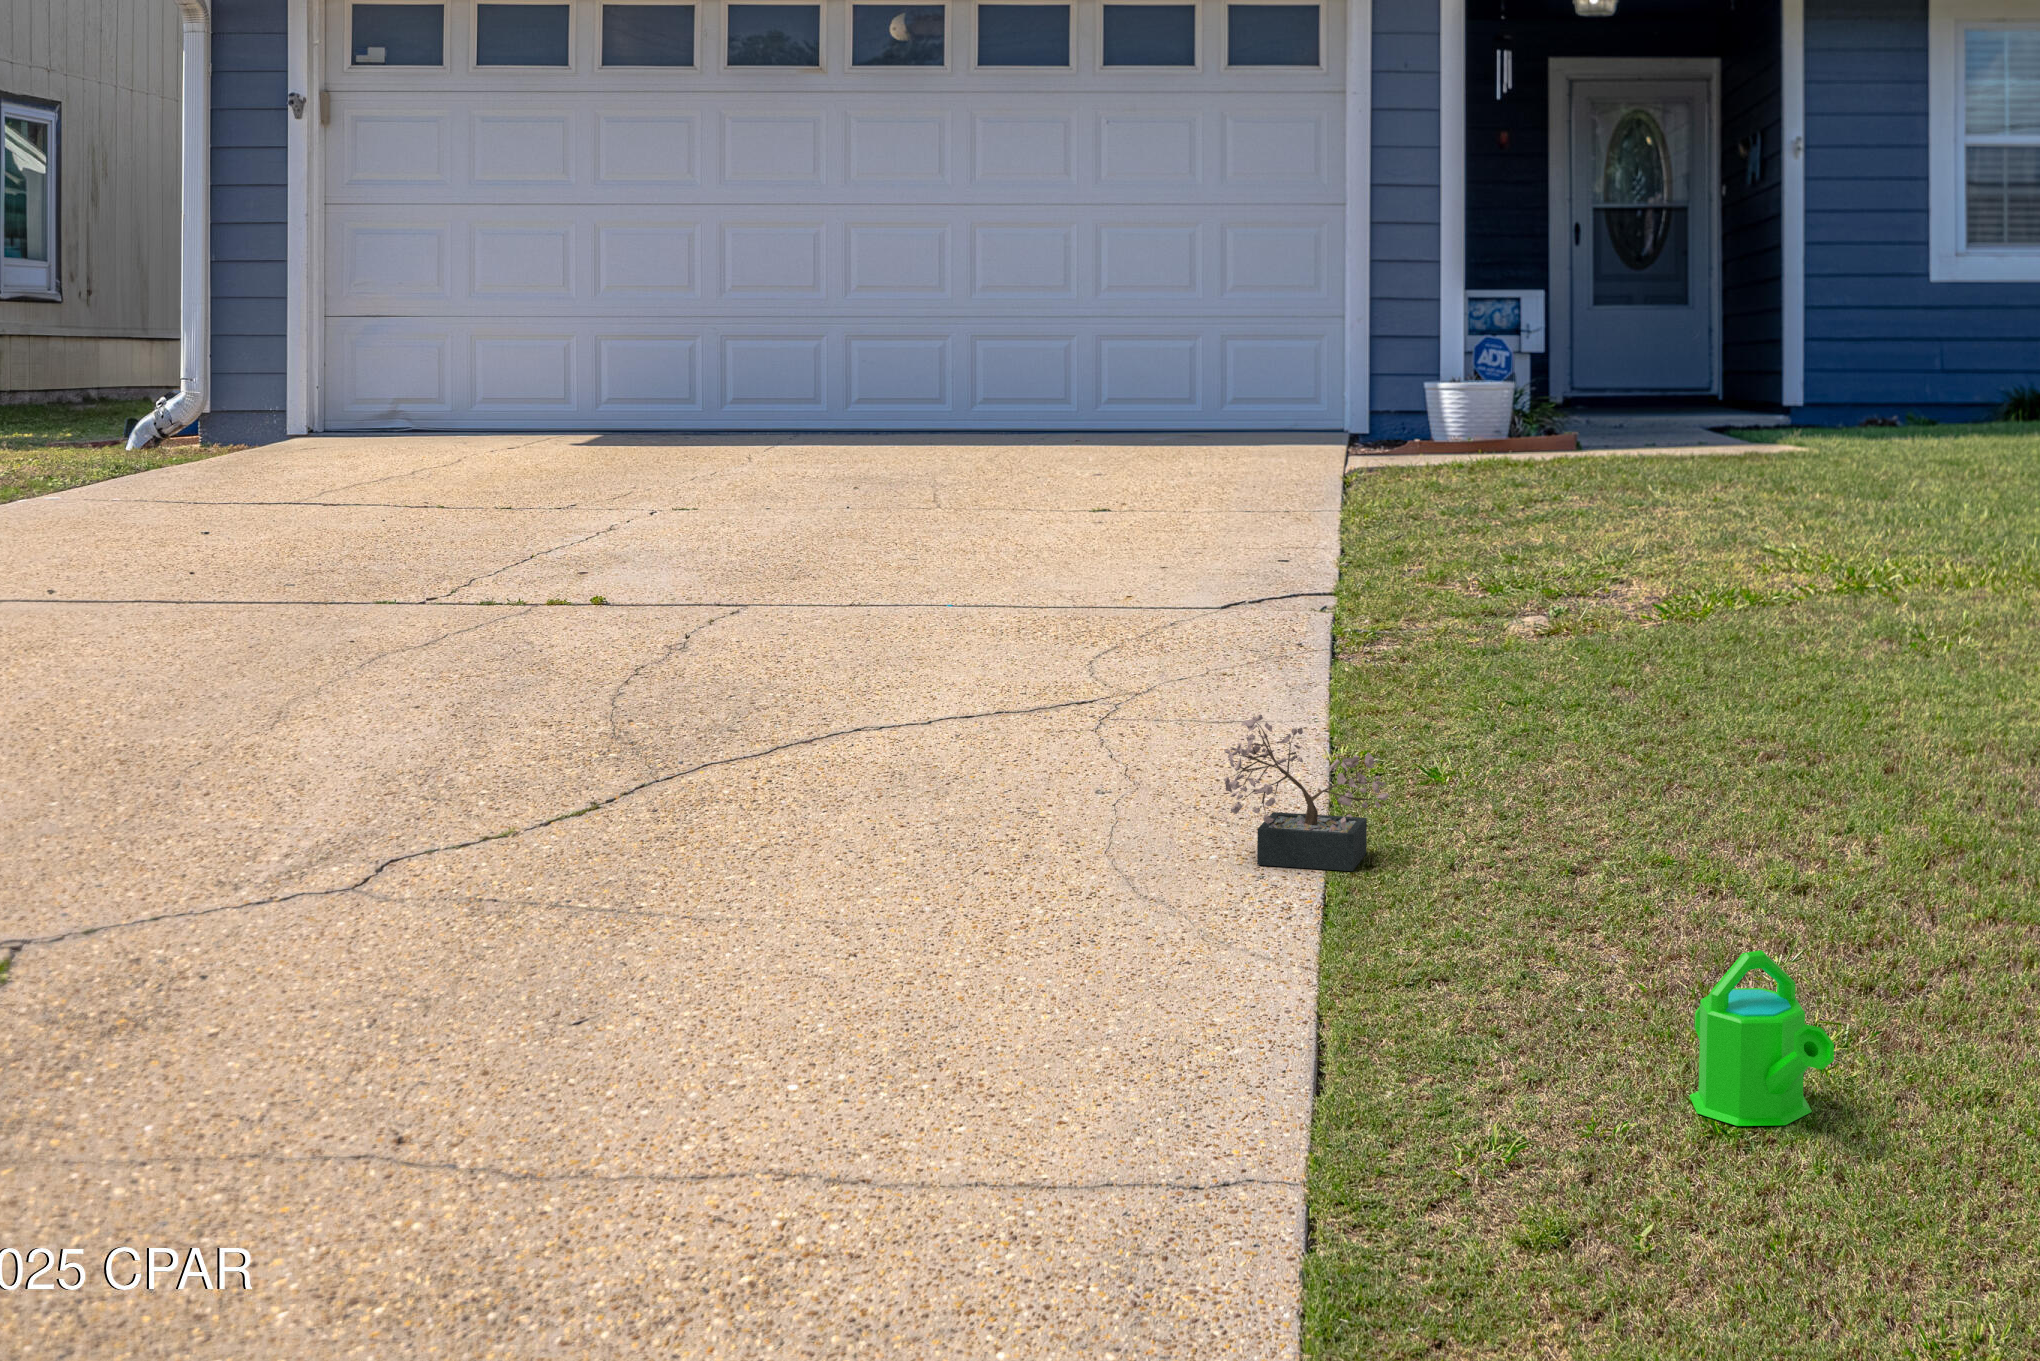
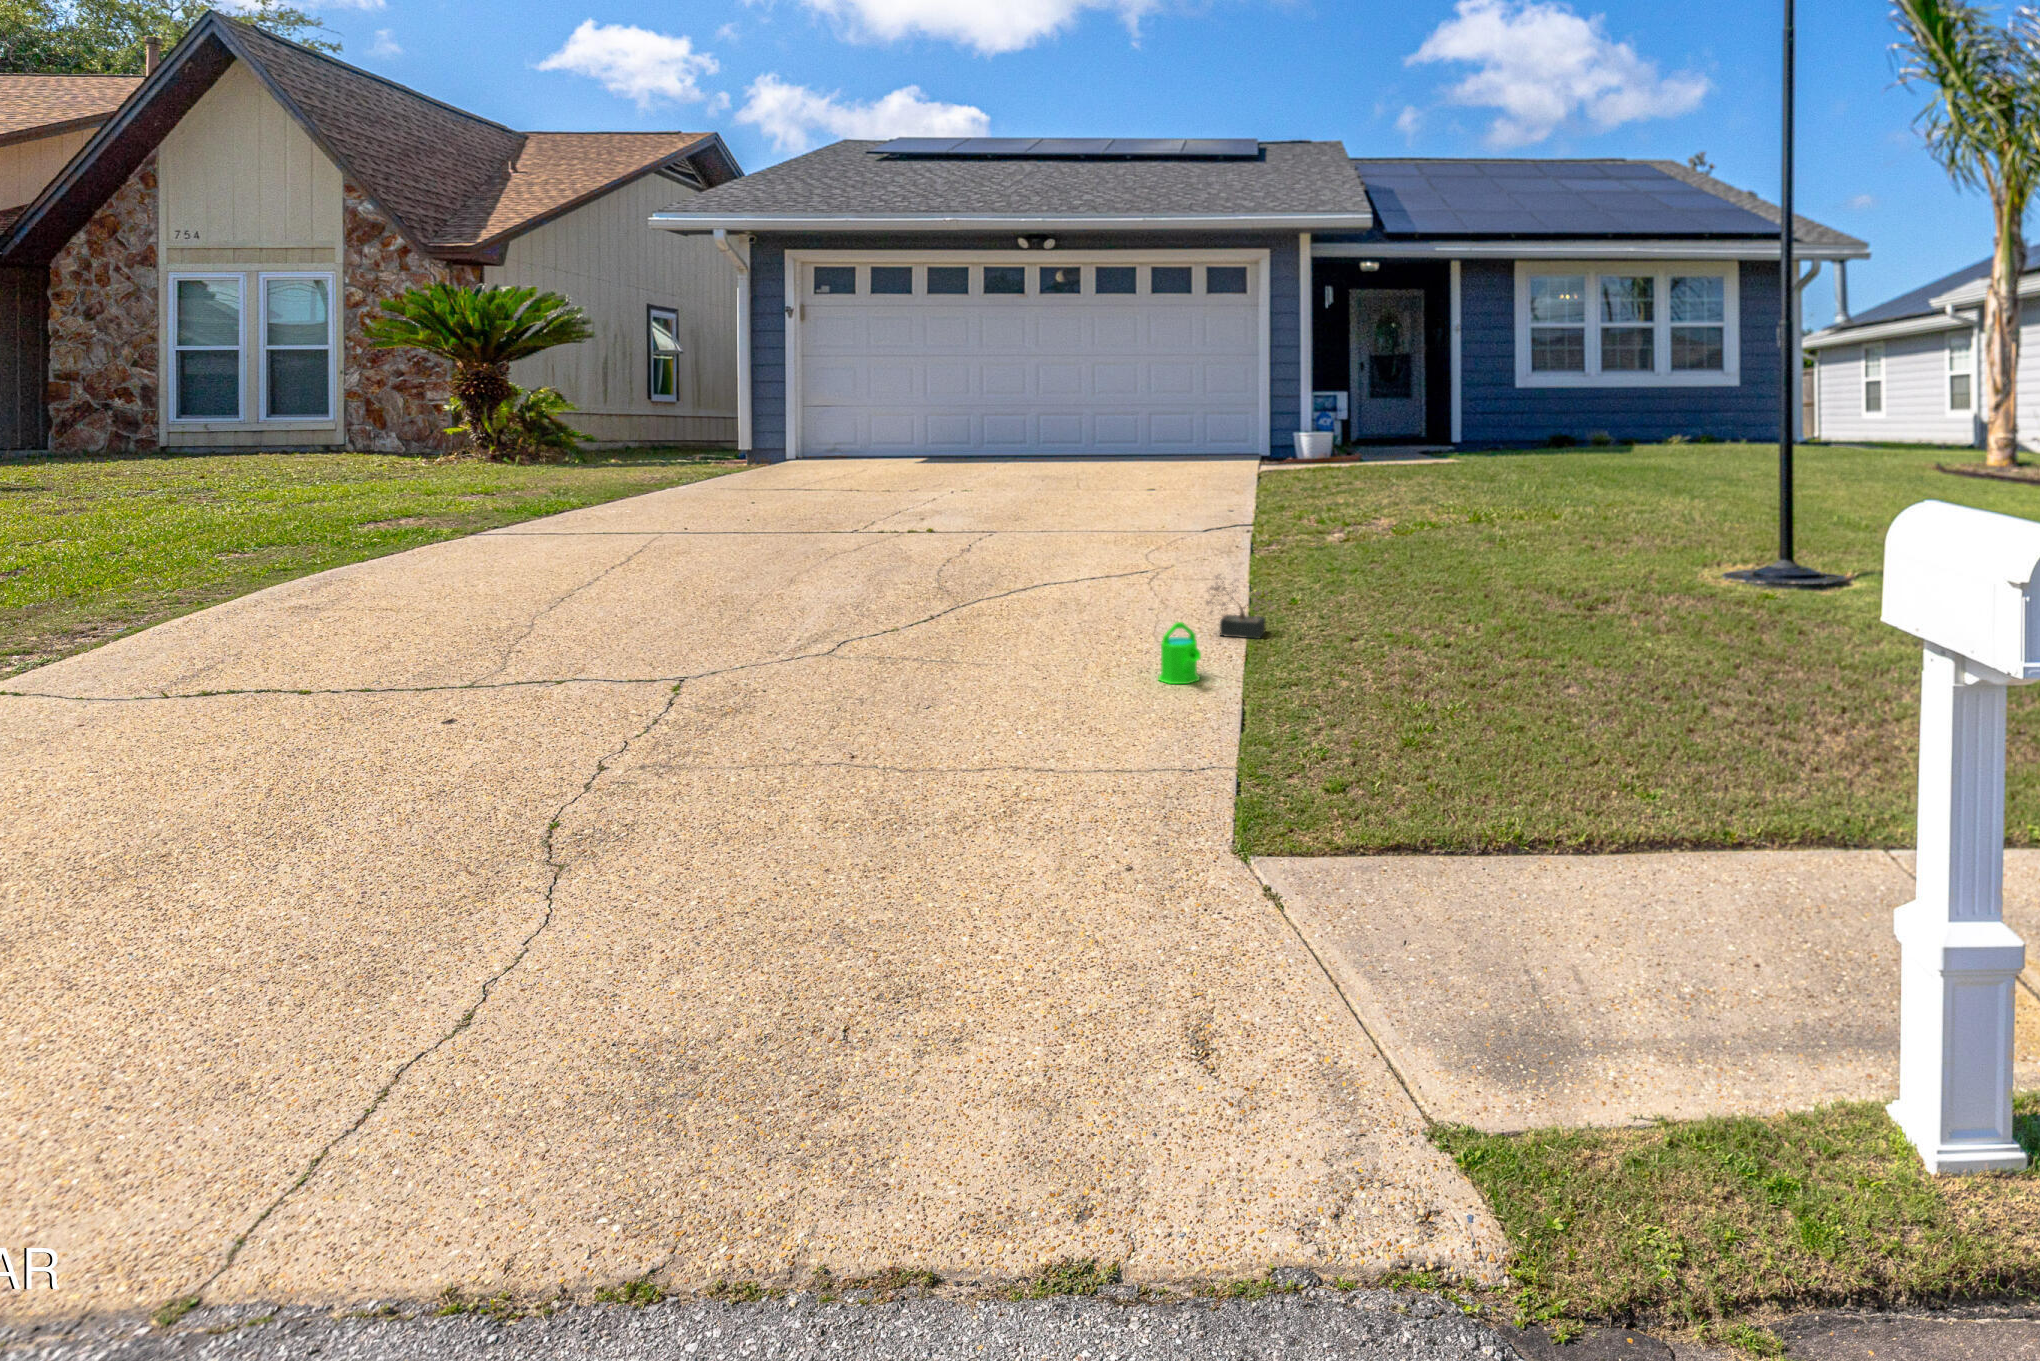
watering can: present [1689,950,1834,1126] -> present [1158,622,1201,684]

